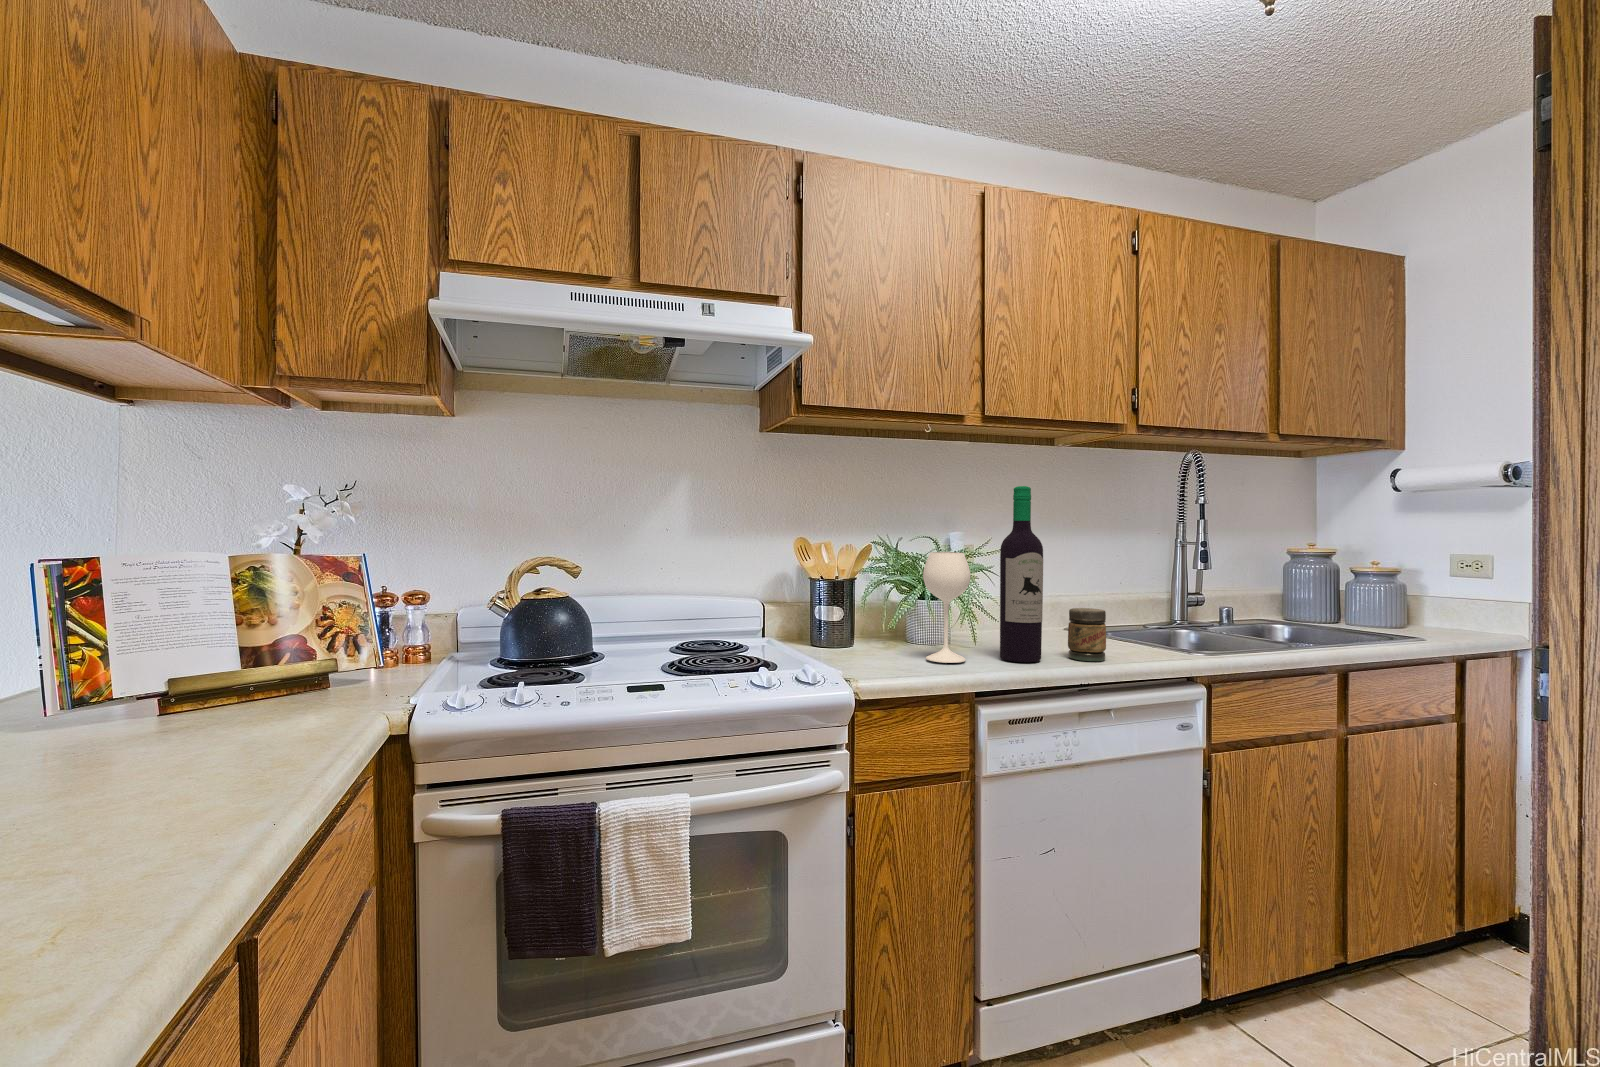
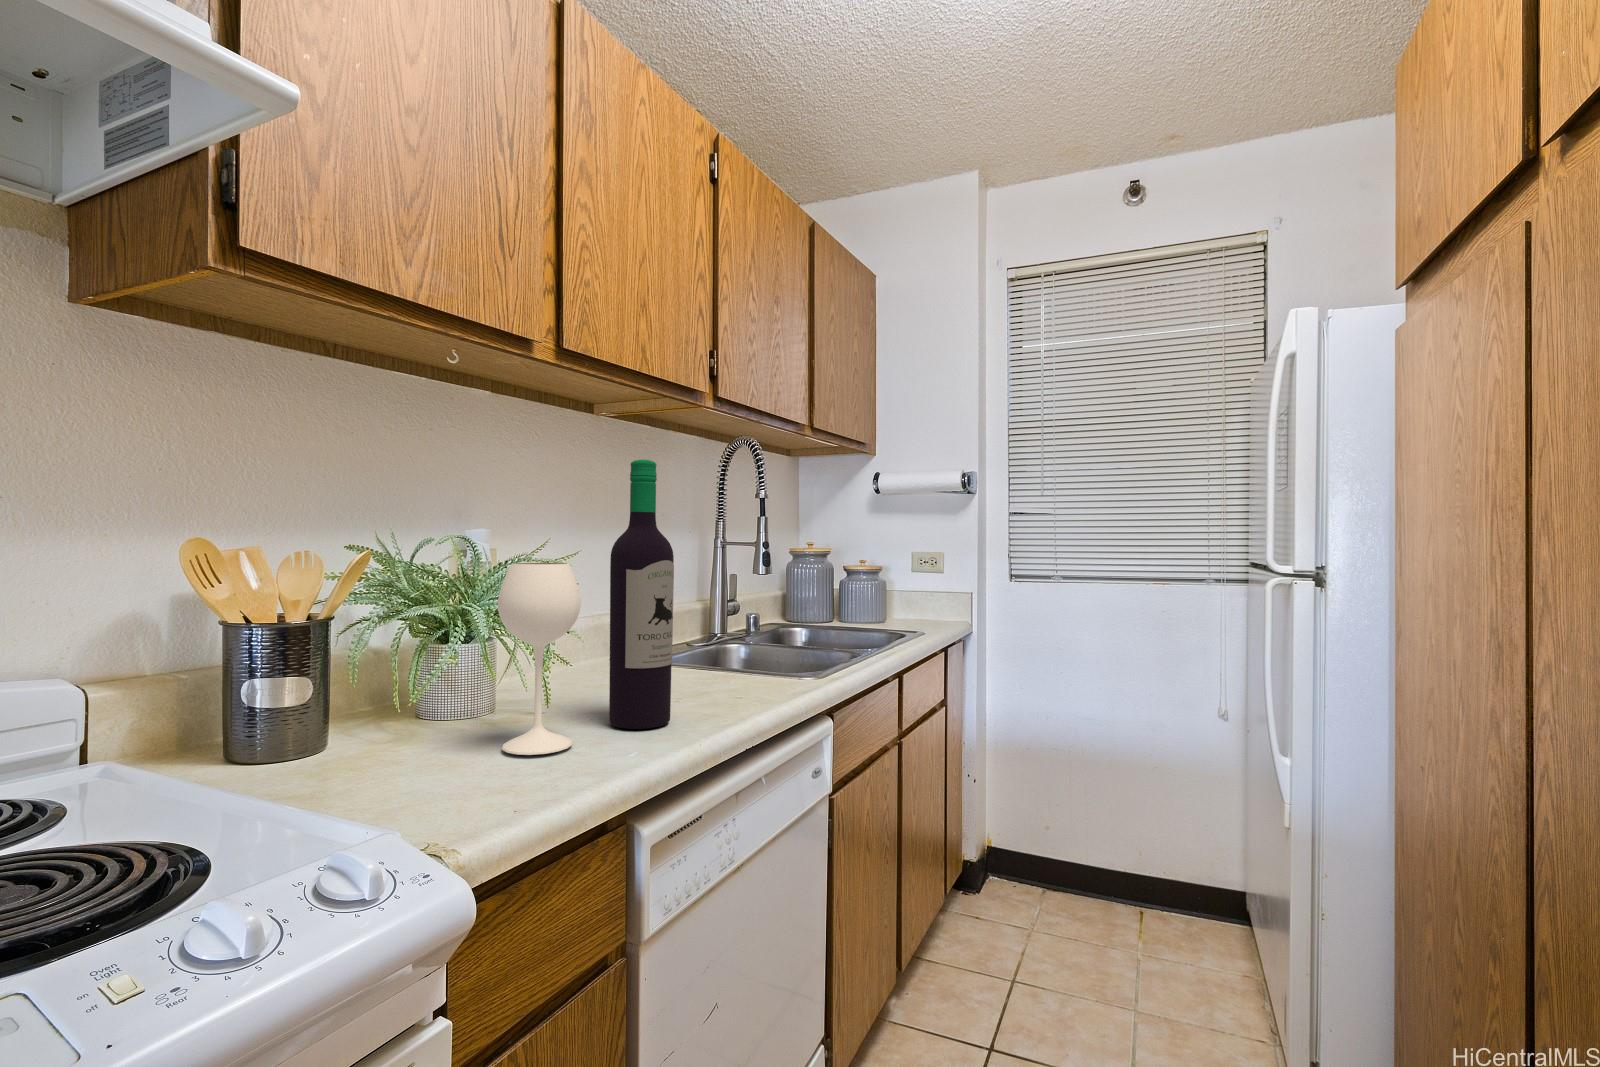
jar: present [1068,608,1106,661] -> none [688,635,737,709]

